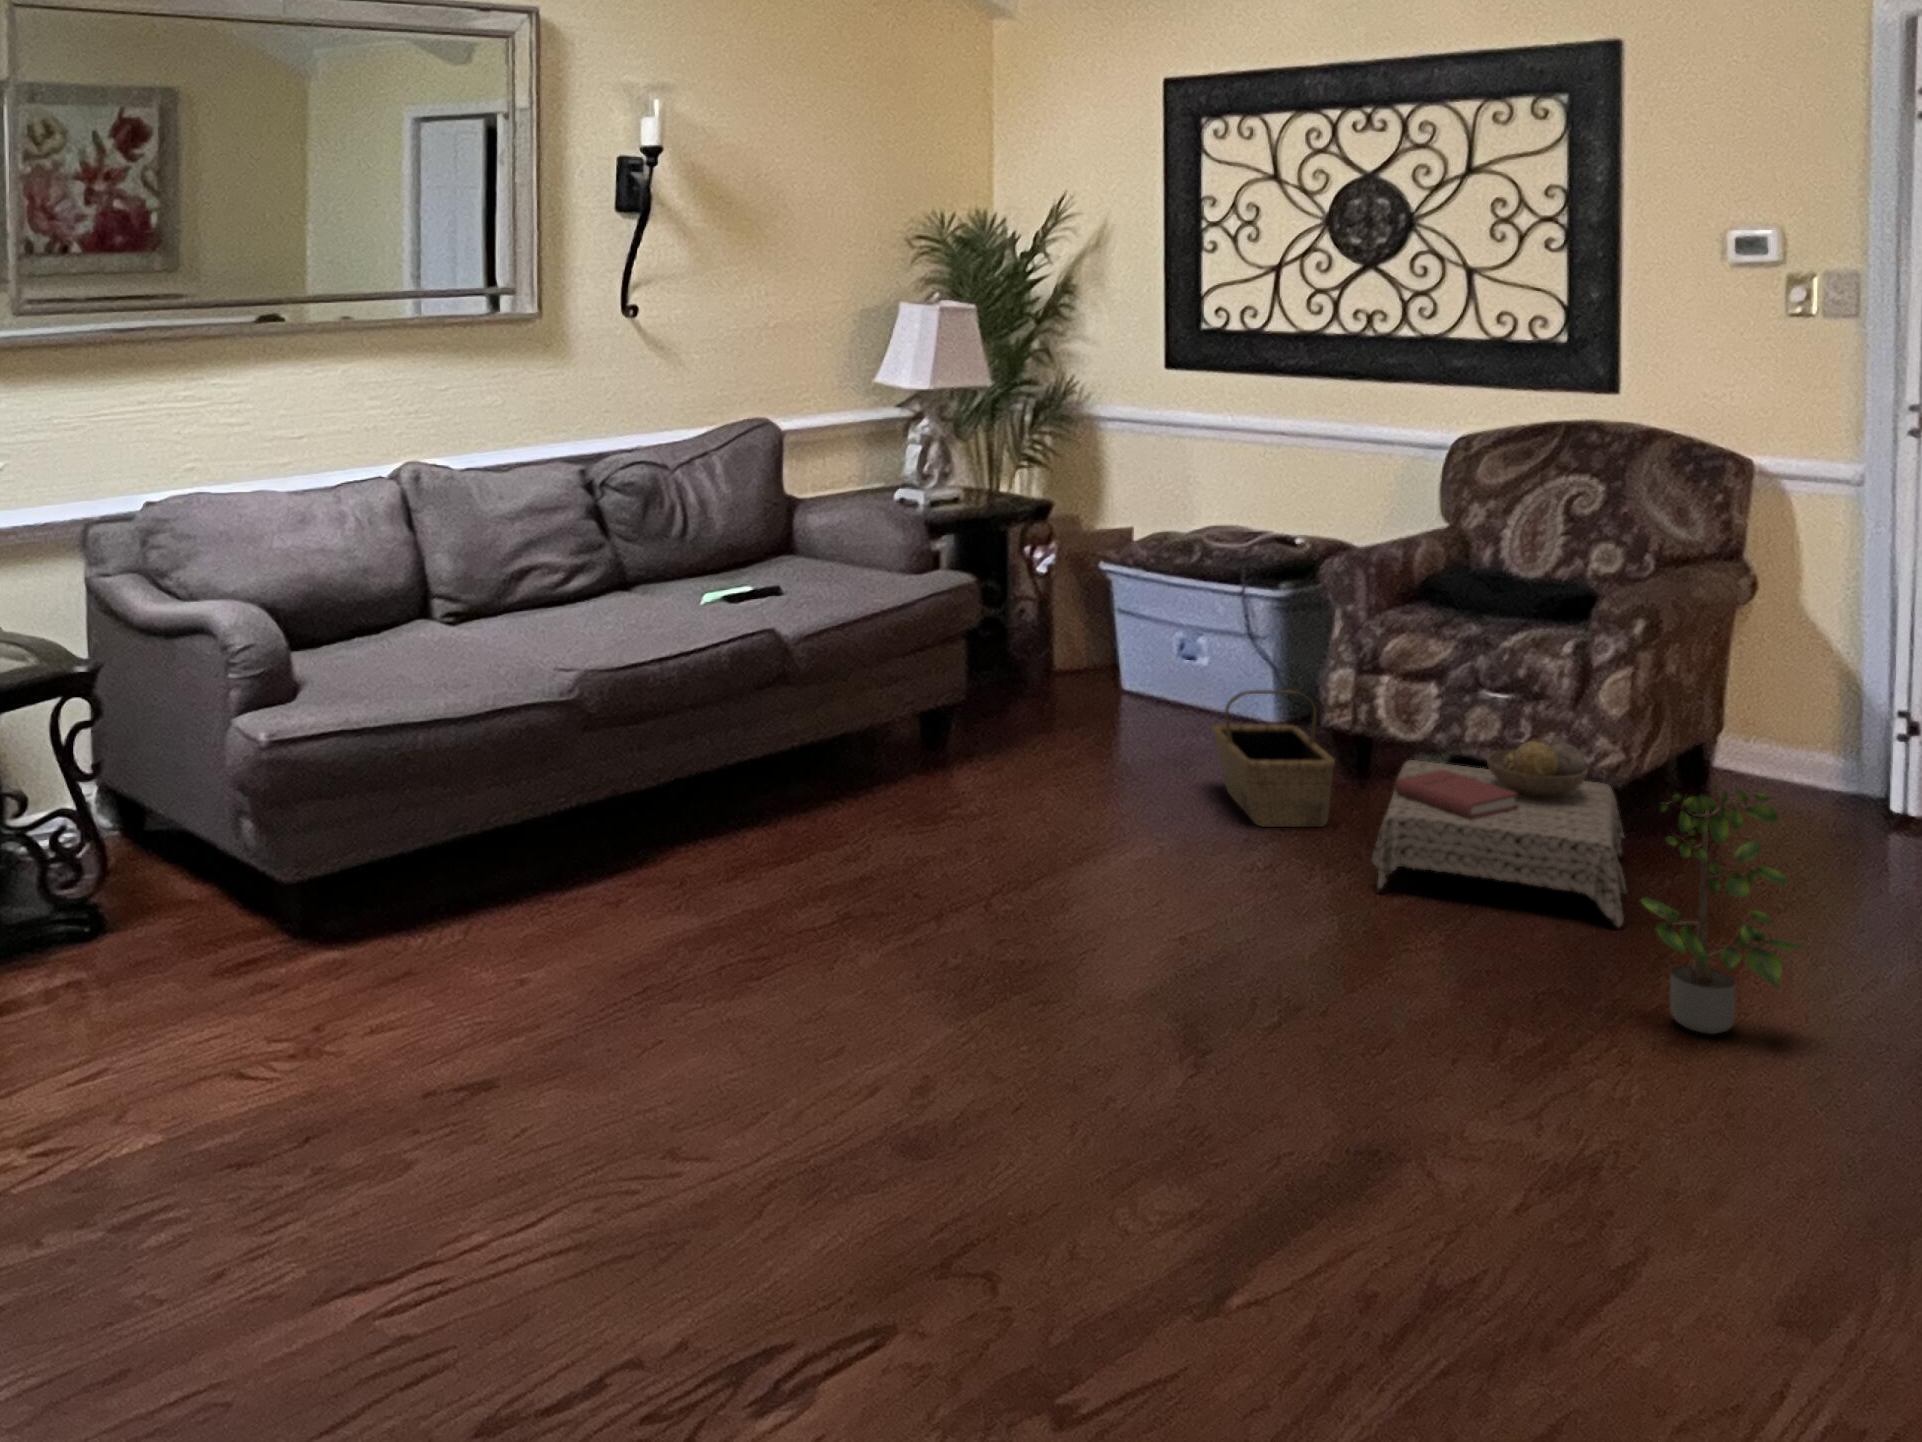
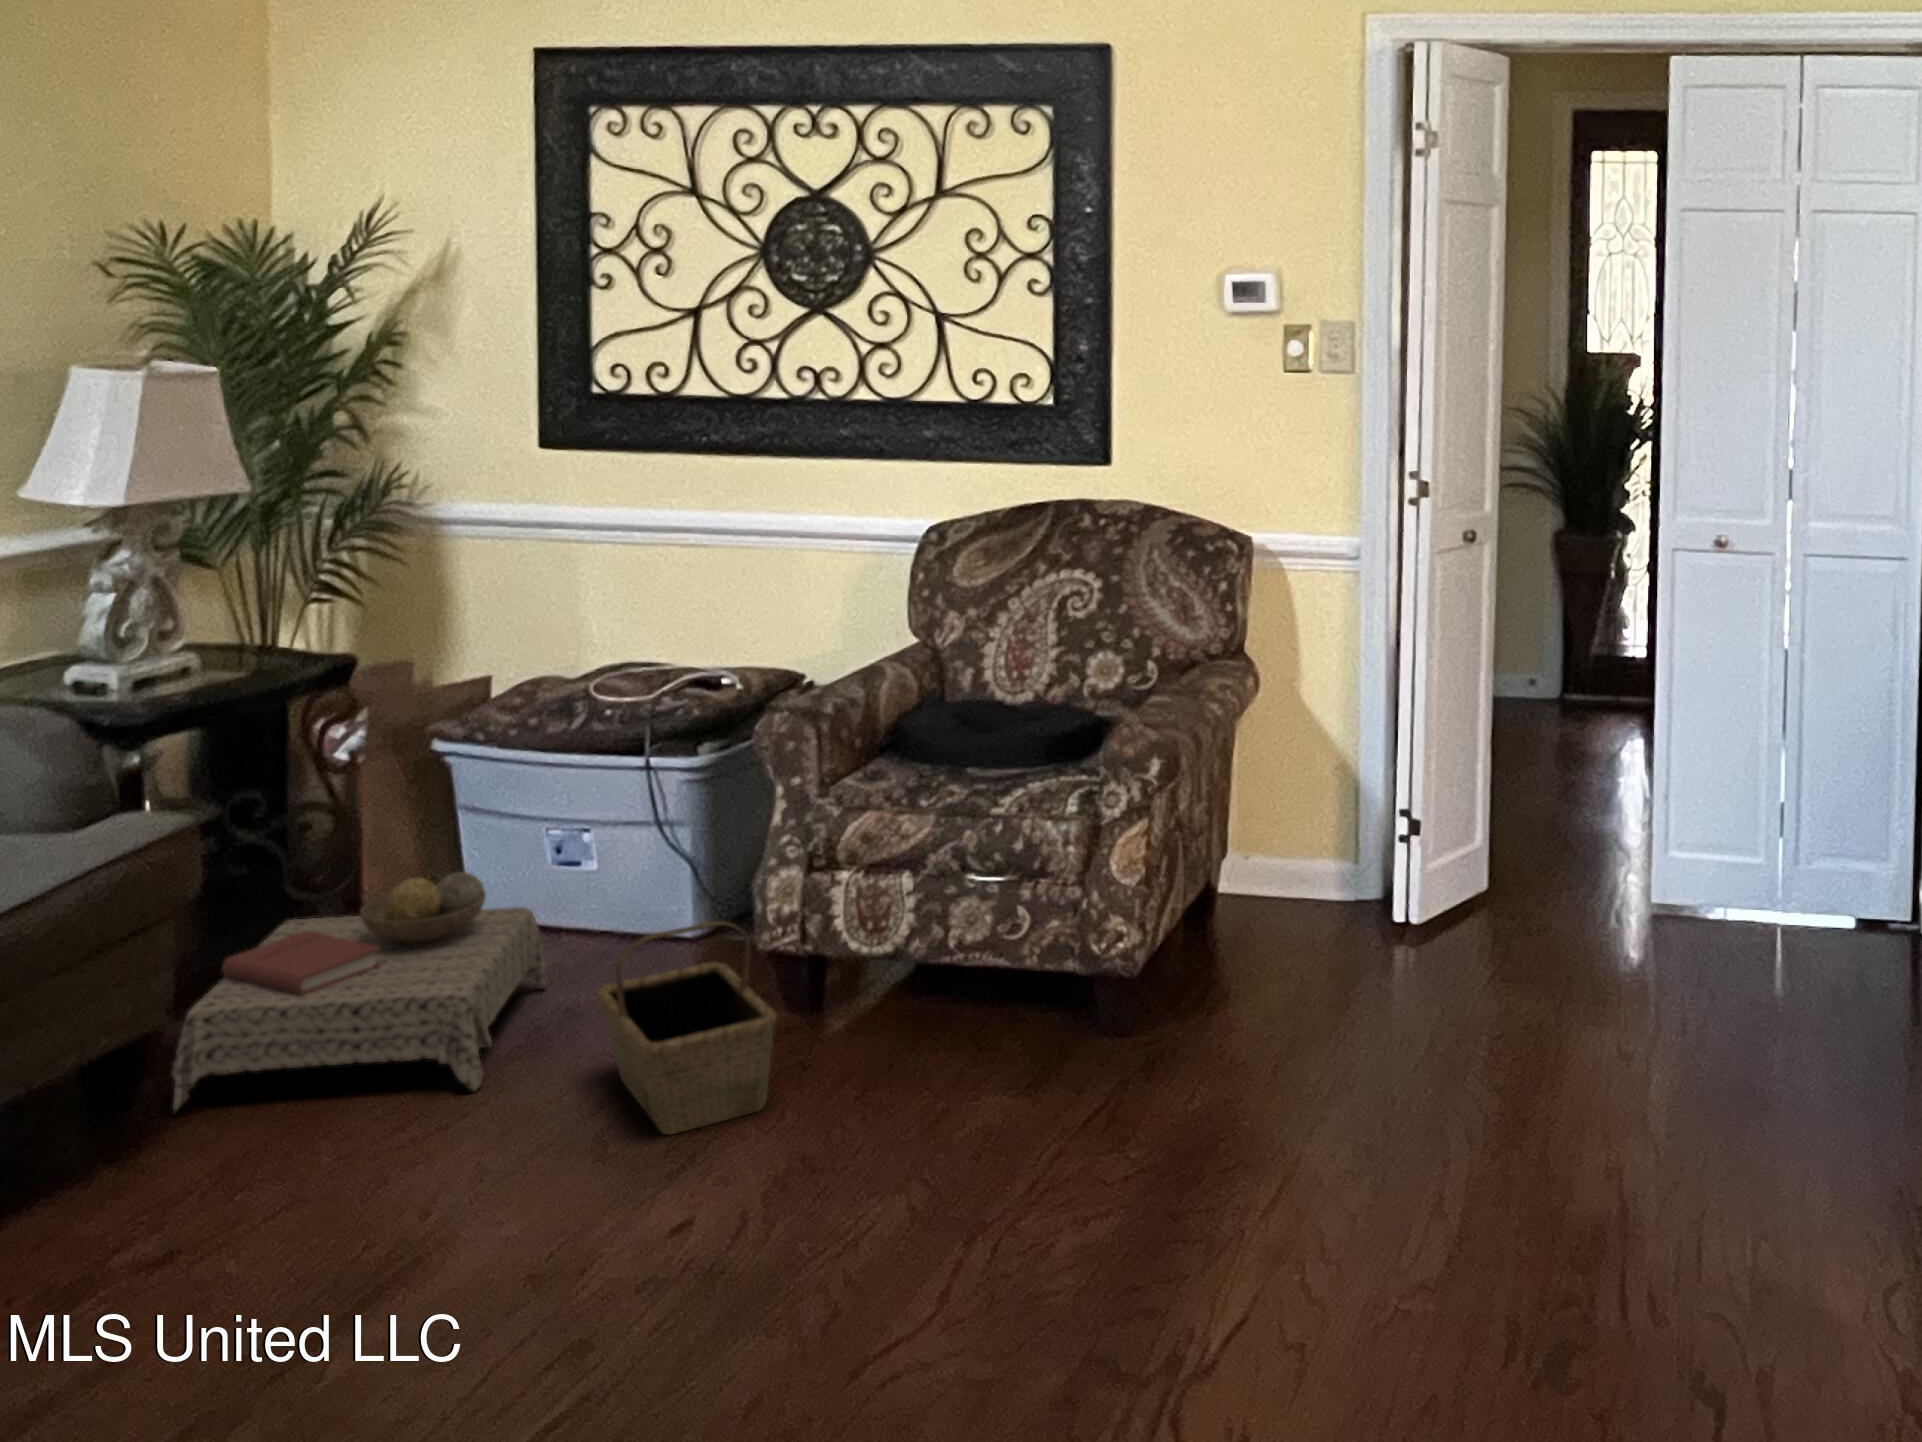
ottoman: present [1372,741,1627,927] -> present [172,872,546,1111]
potted plant: present [1641,786,1803,1034] -> none [1180,1003,1370,1345]

